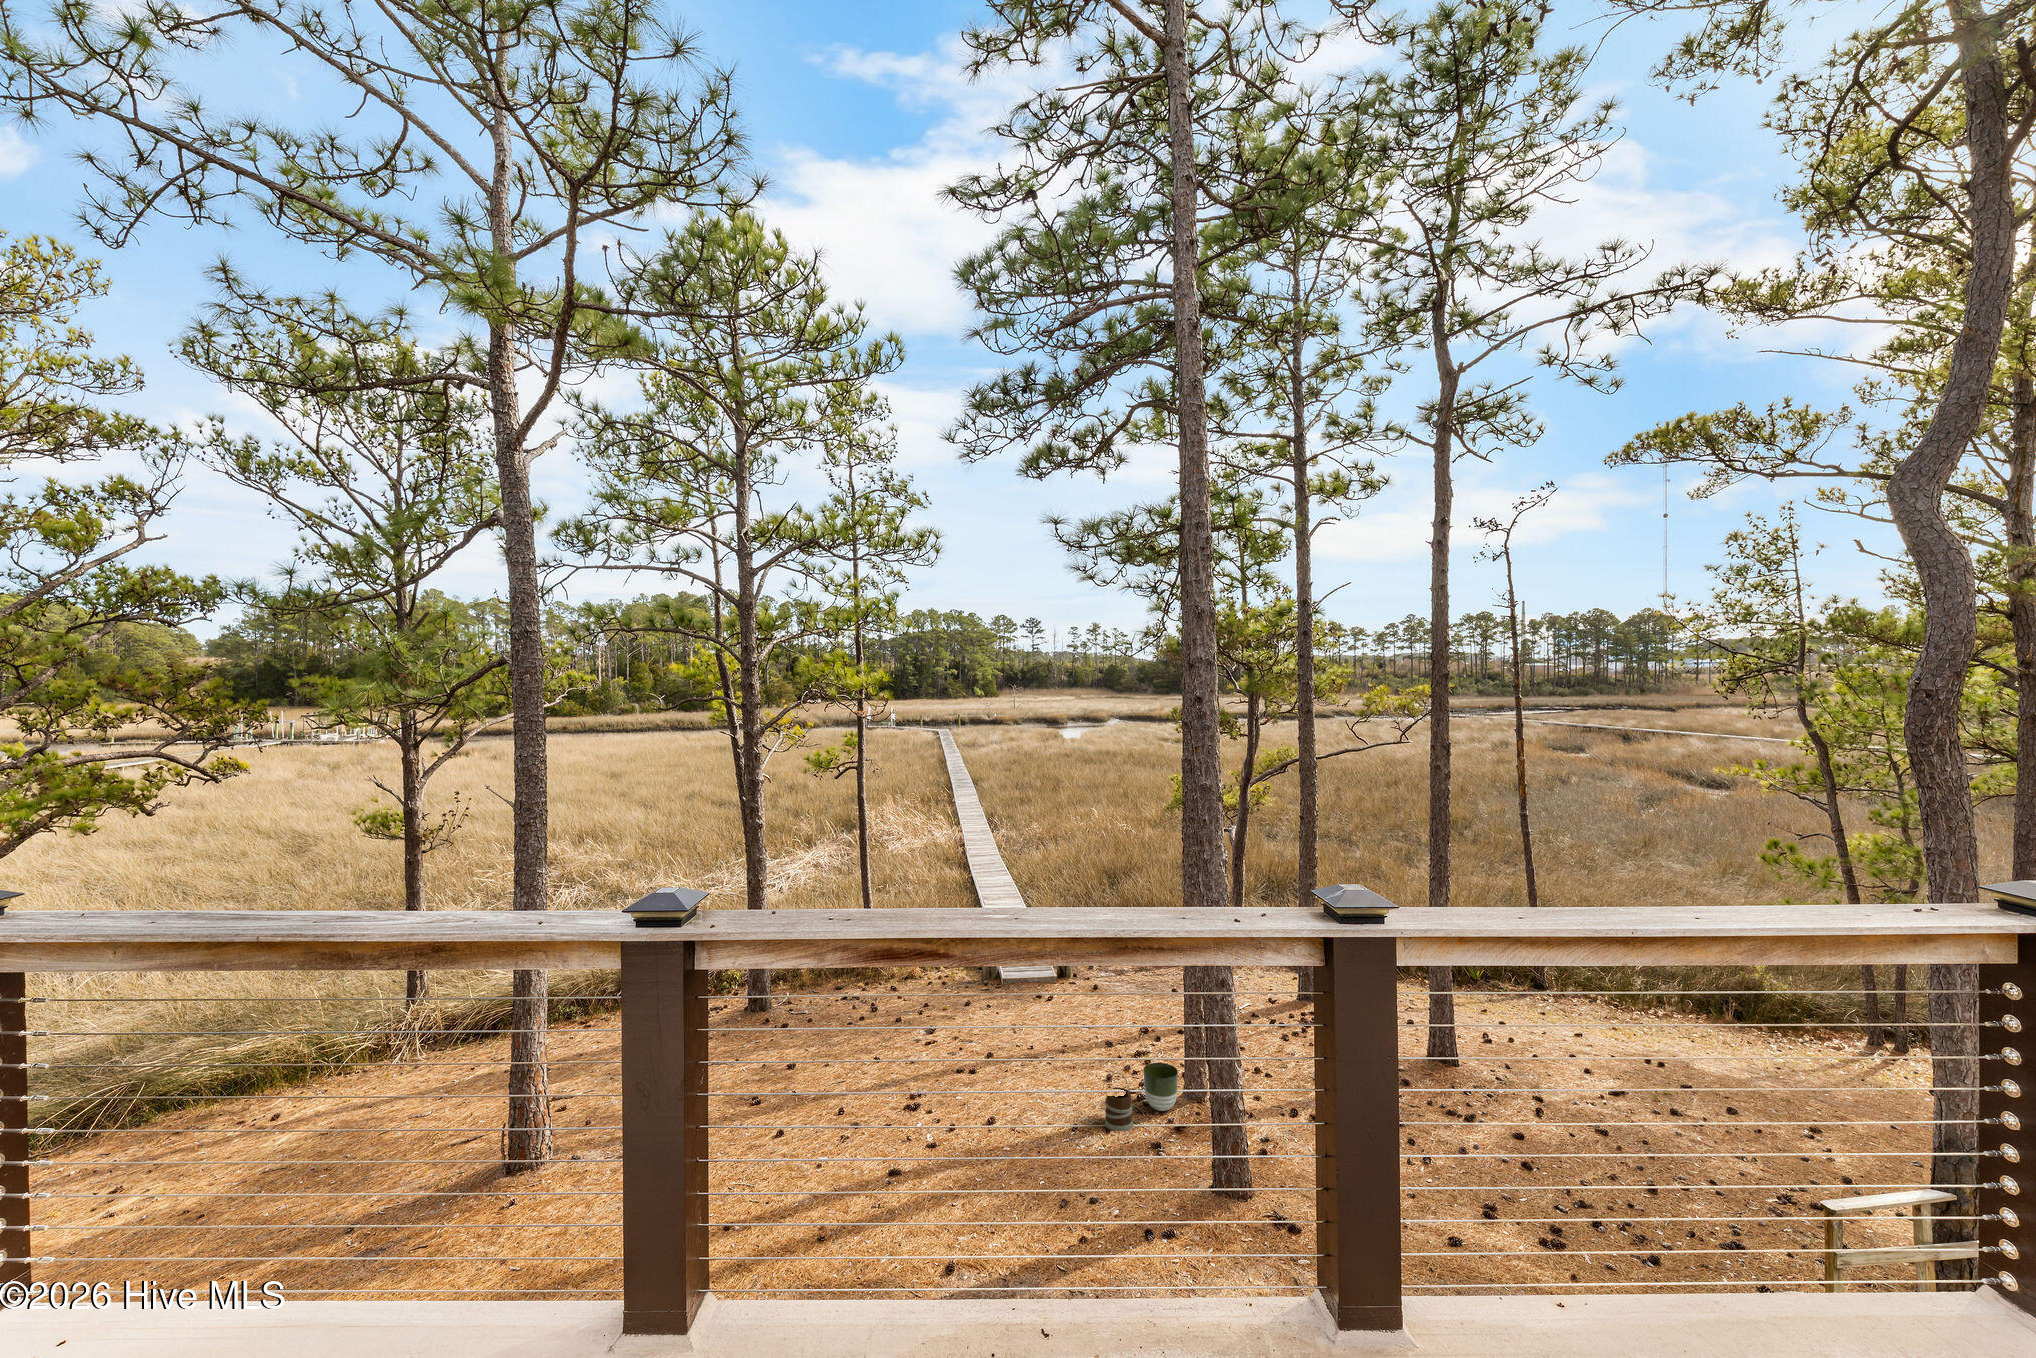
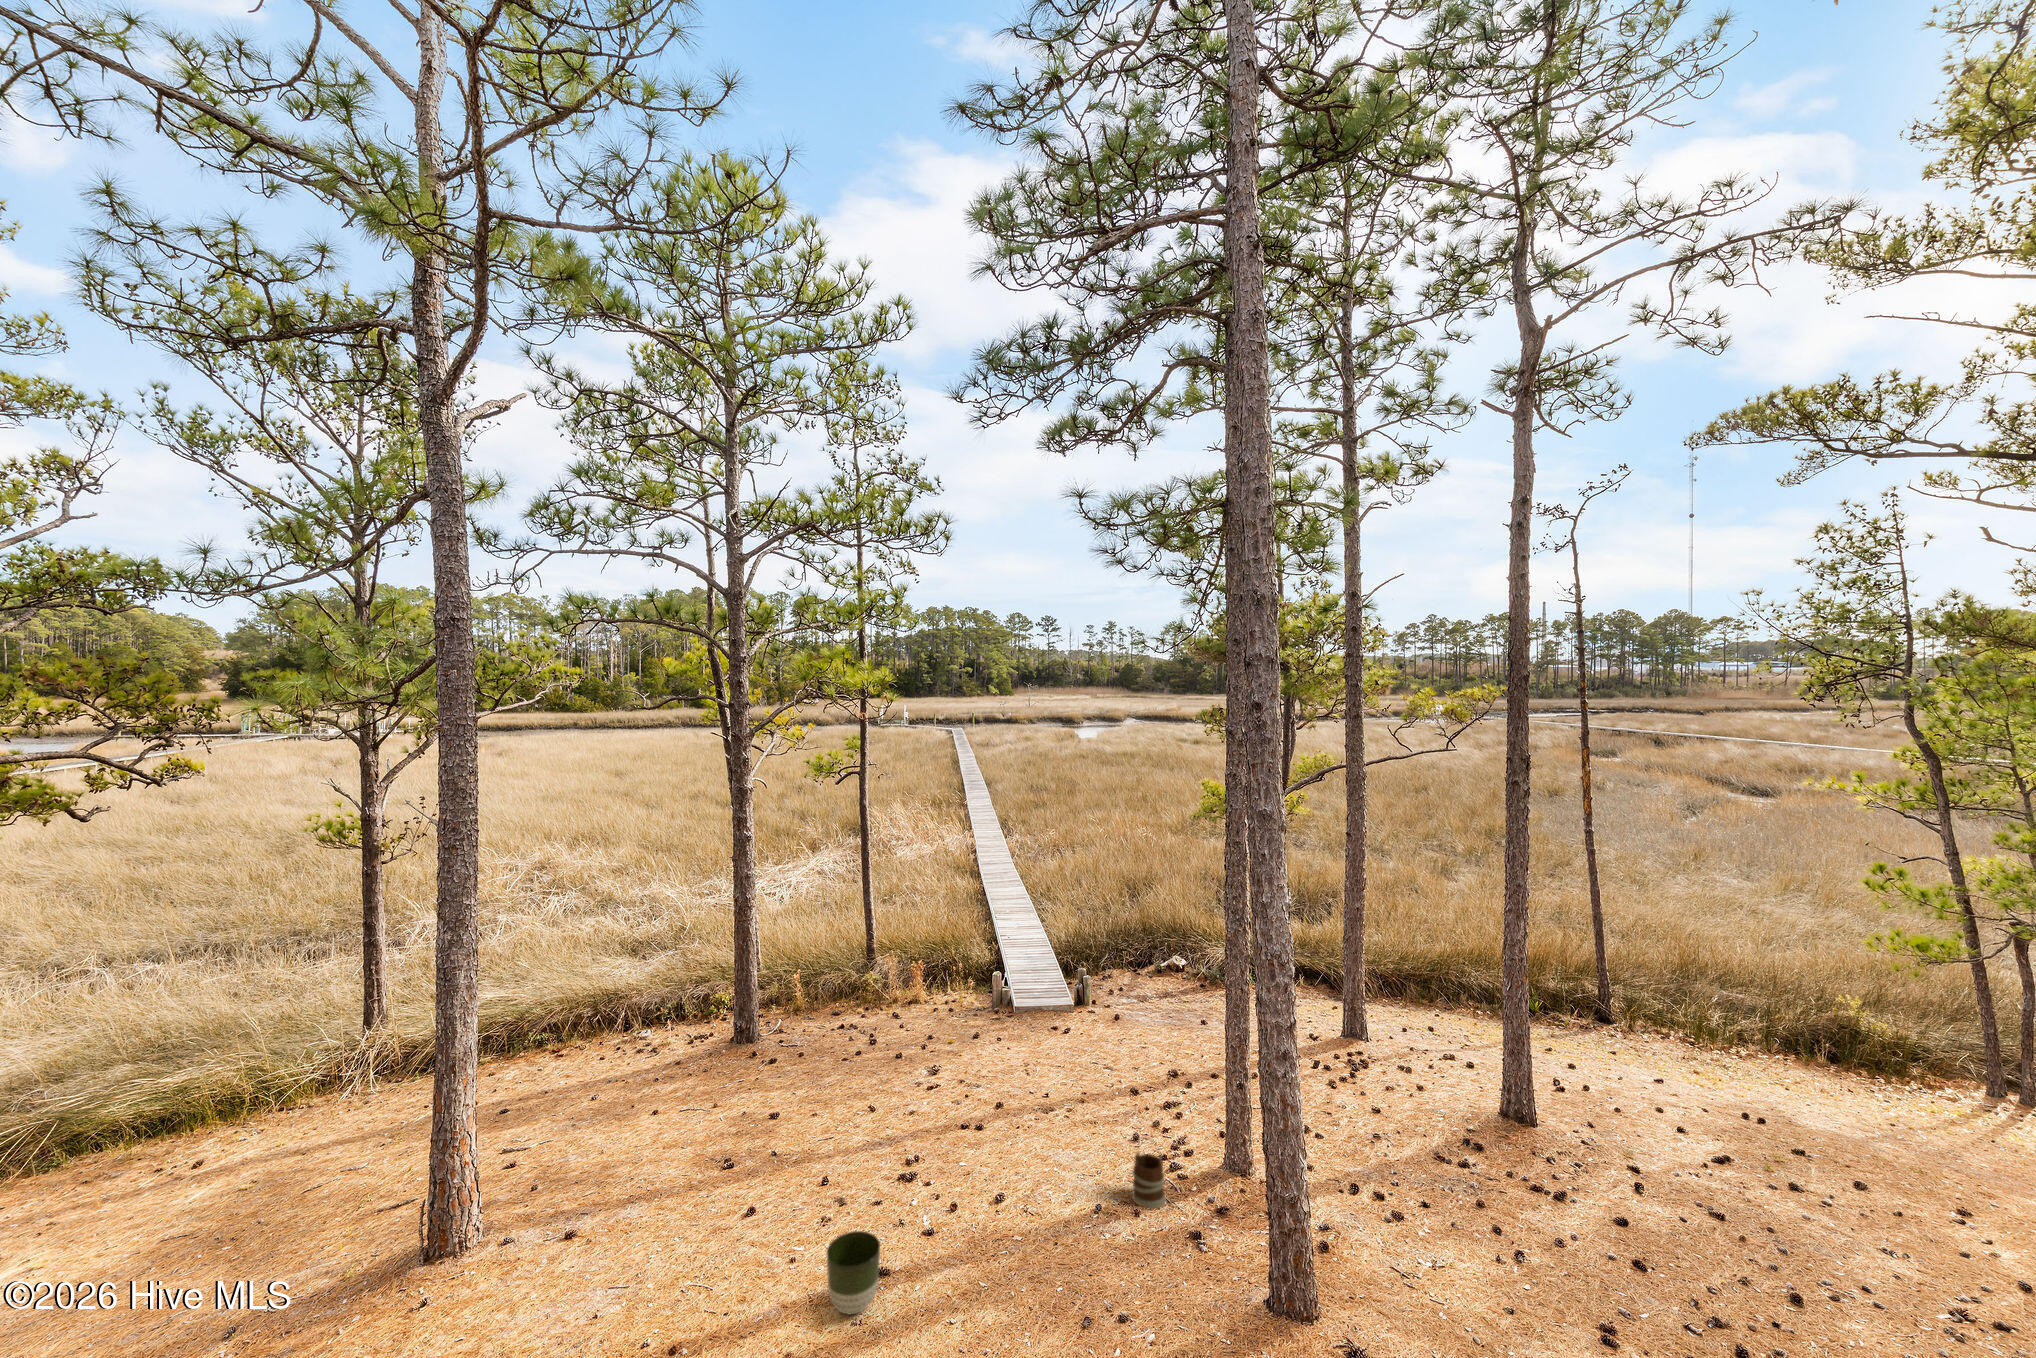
planter: present [1143,1063,1178,1111] -> present [827,1231,880,1314]

